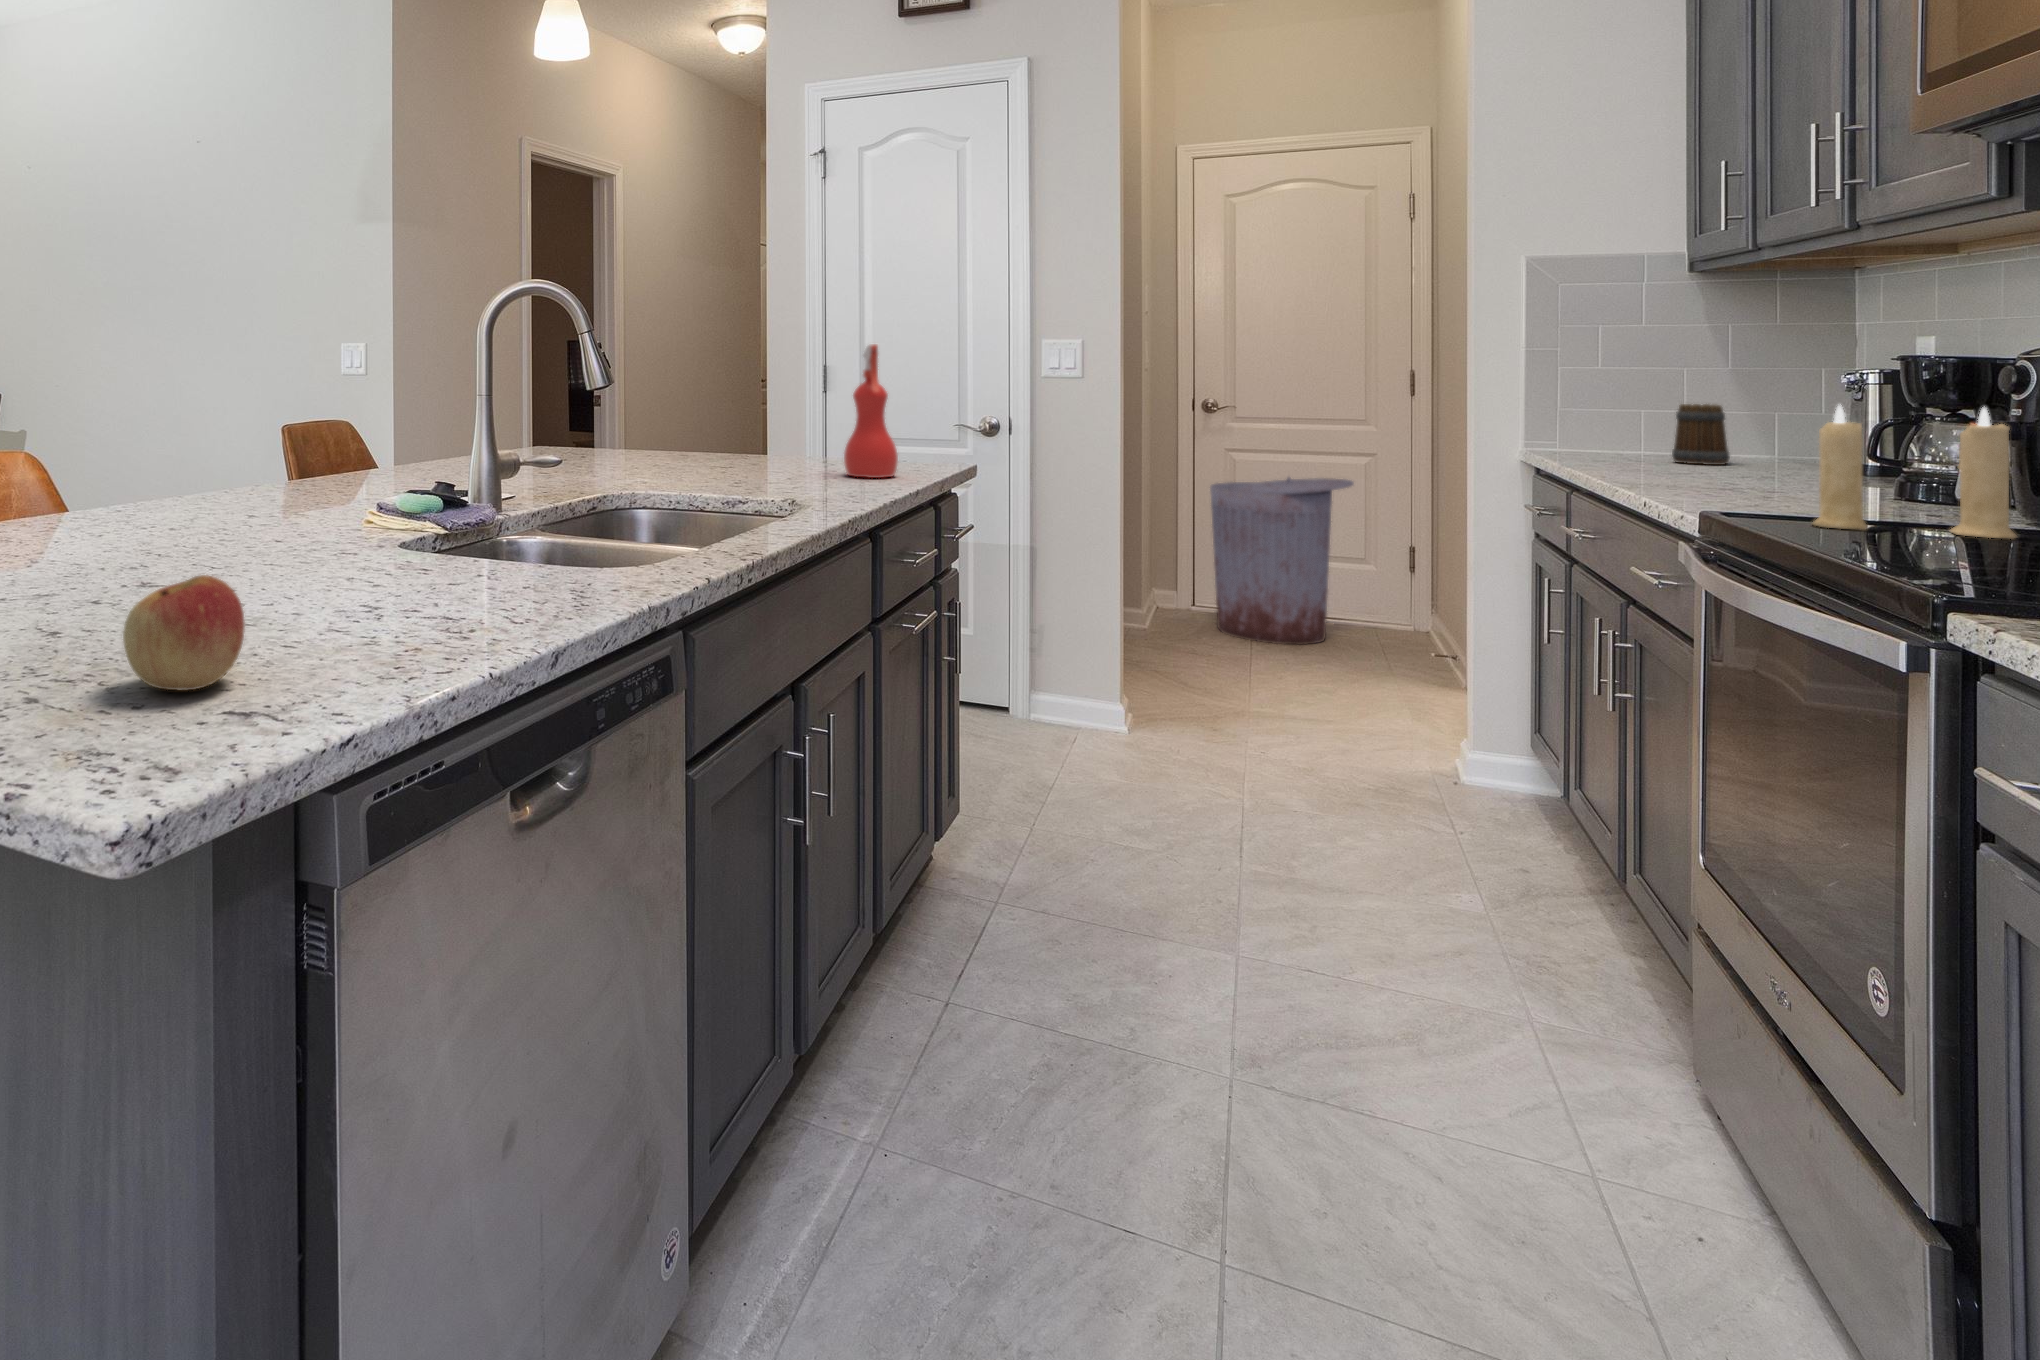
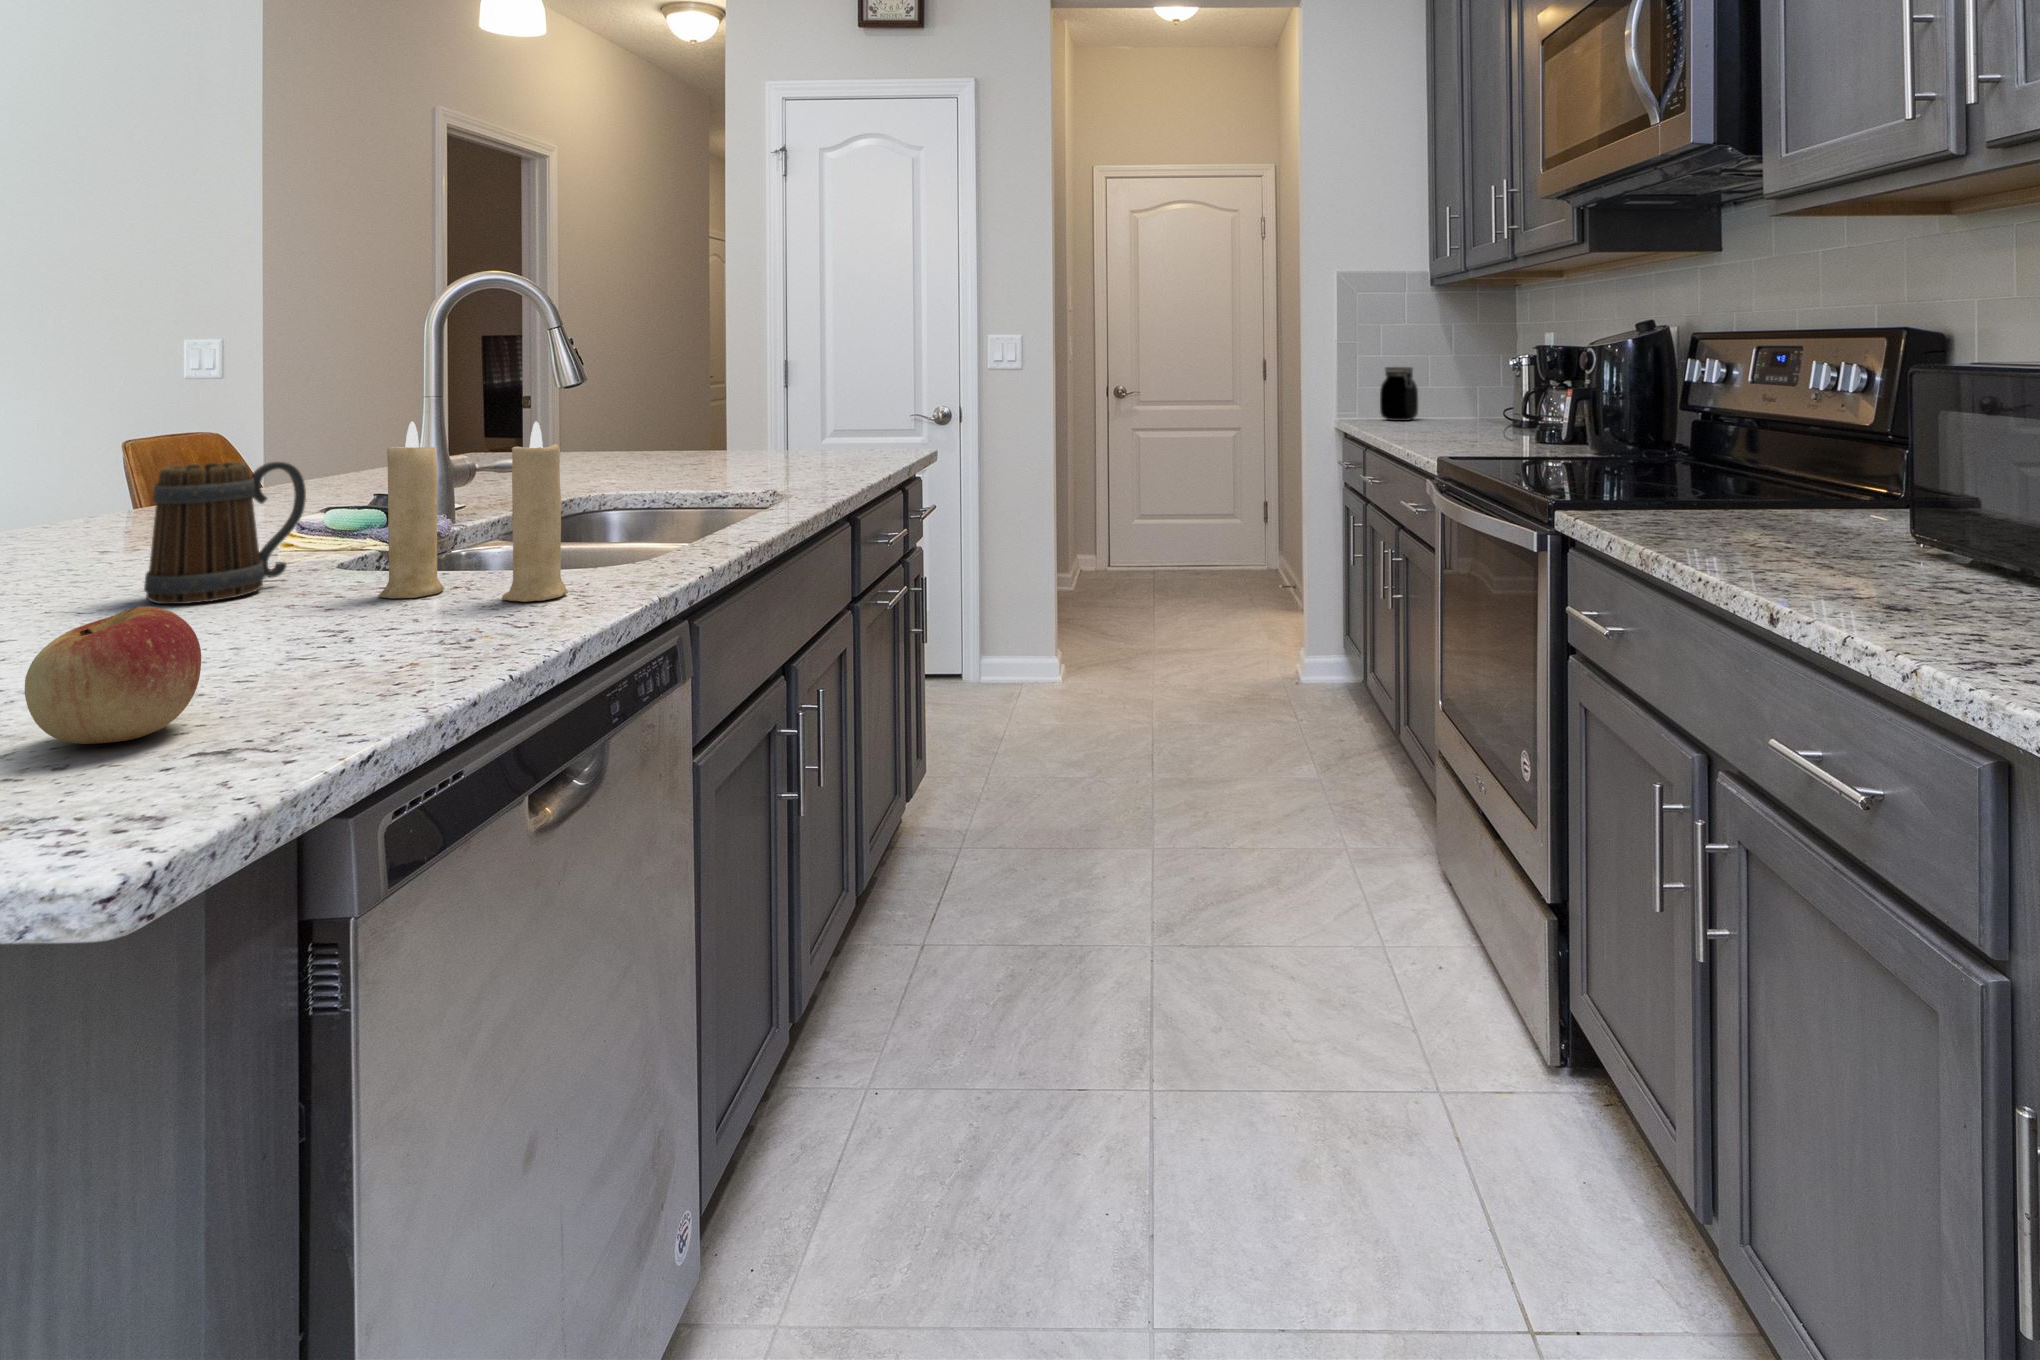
spray bottle: present [844,344,898,478] -> none [821,340,872,466]
jar: none [1599,382,1668,456] -> present [1380,367,1418,421]
mug: present [1672,404,1730,465] -> present [144,462,306,604]
candle: present [1812,405,2016,539] -> present [378,421,568,602]
trash can: present [1210,477,1353,645] -> none [1122,449,1225,590]

